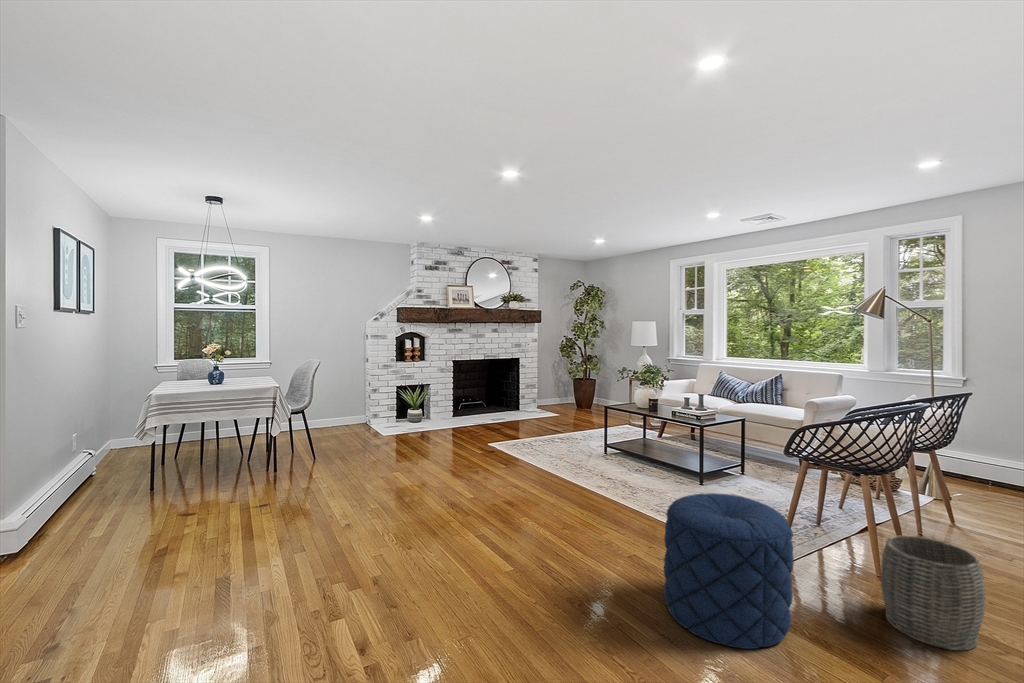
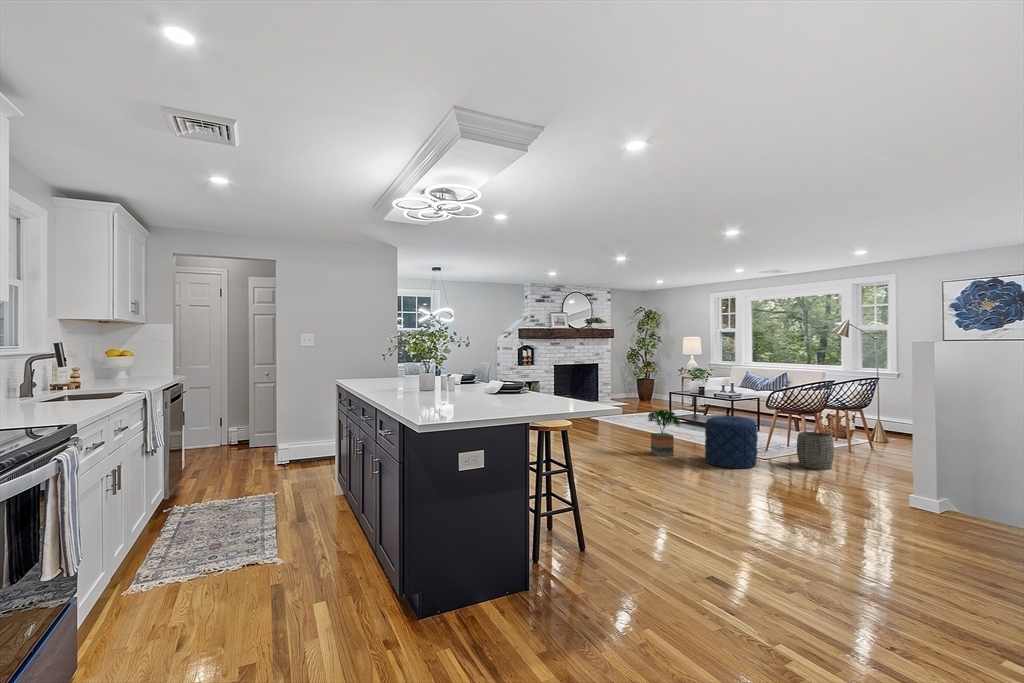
potted tree: none [539,468,612,579] -> present [648,410,680,456]

